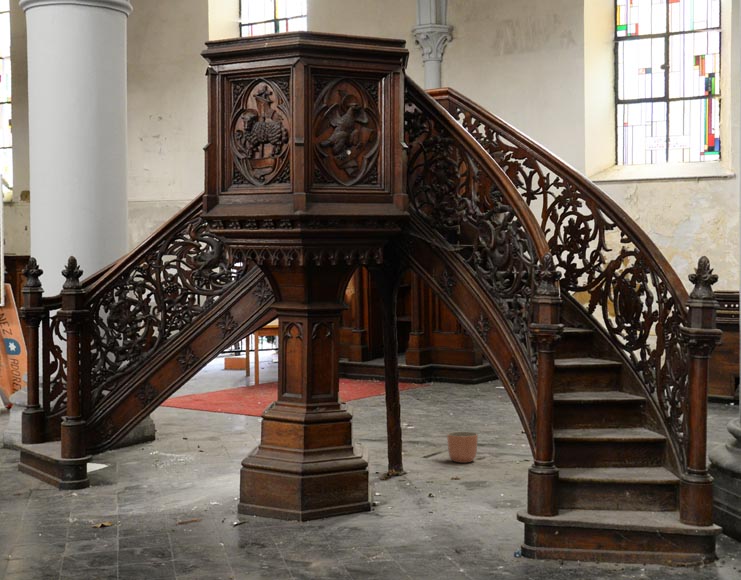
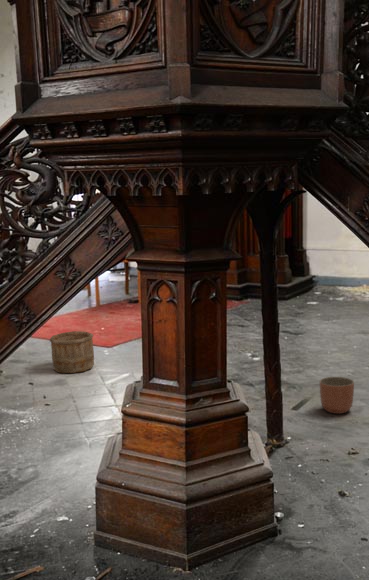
wooden bucket: none [204,394,248,433] -> present [50,331,94,373]

